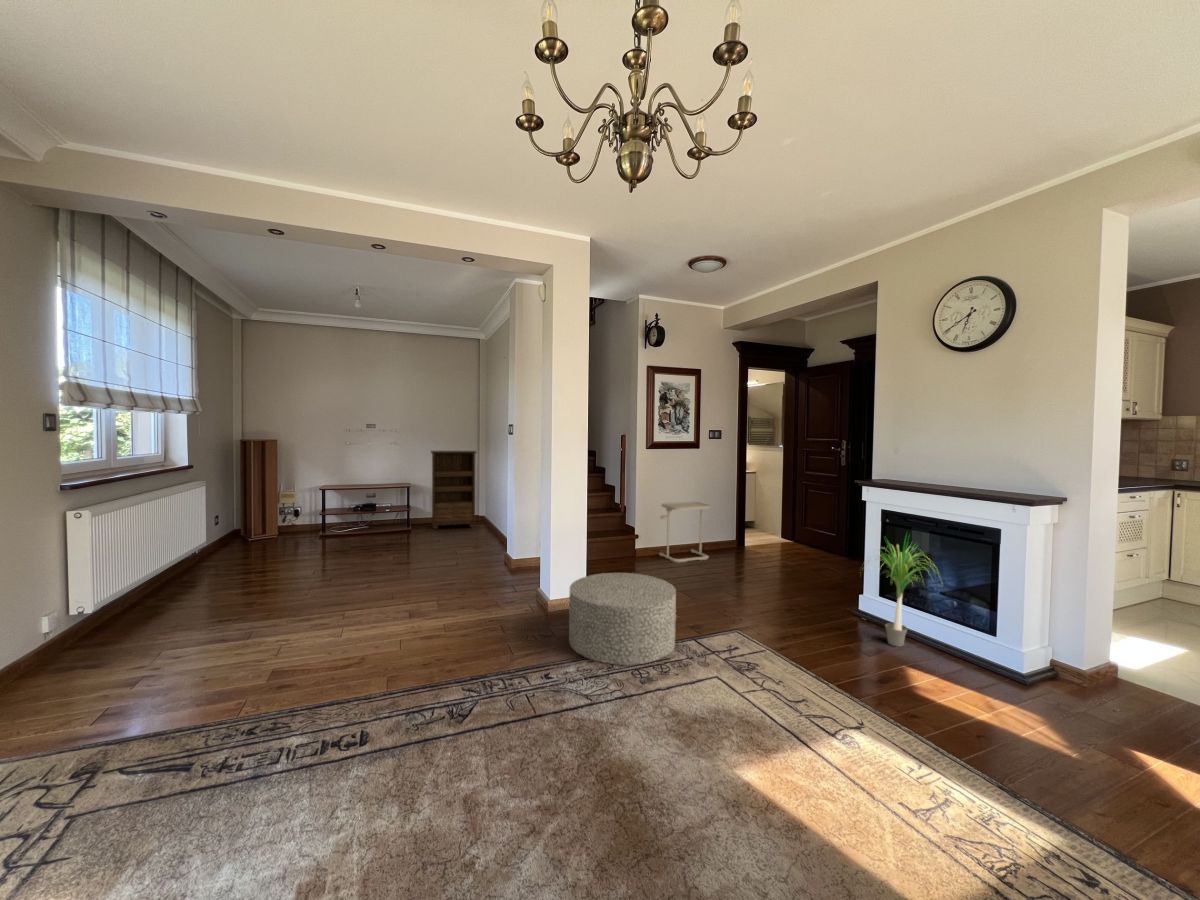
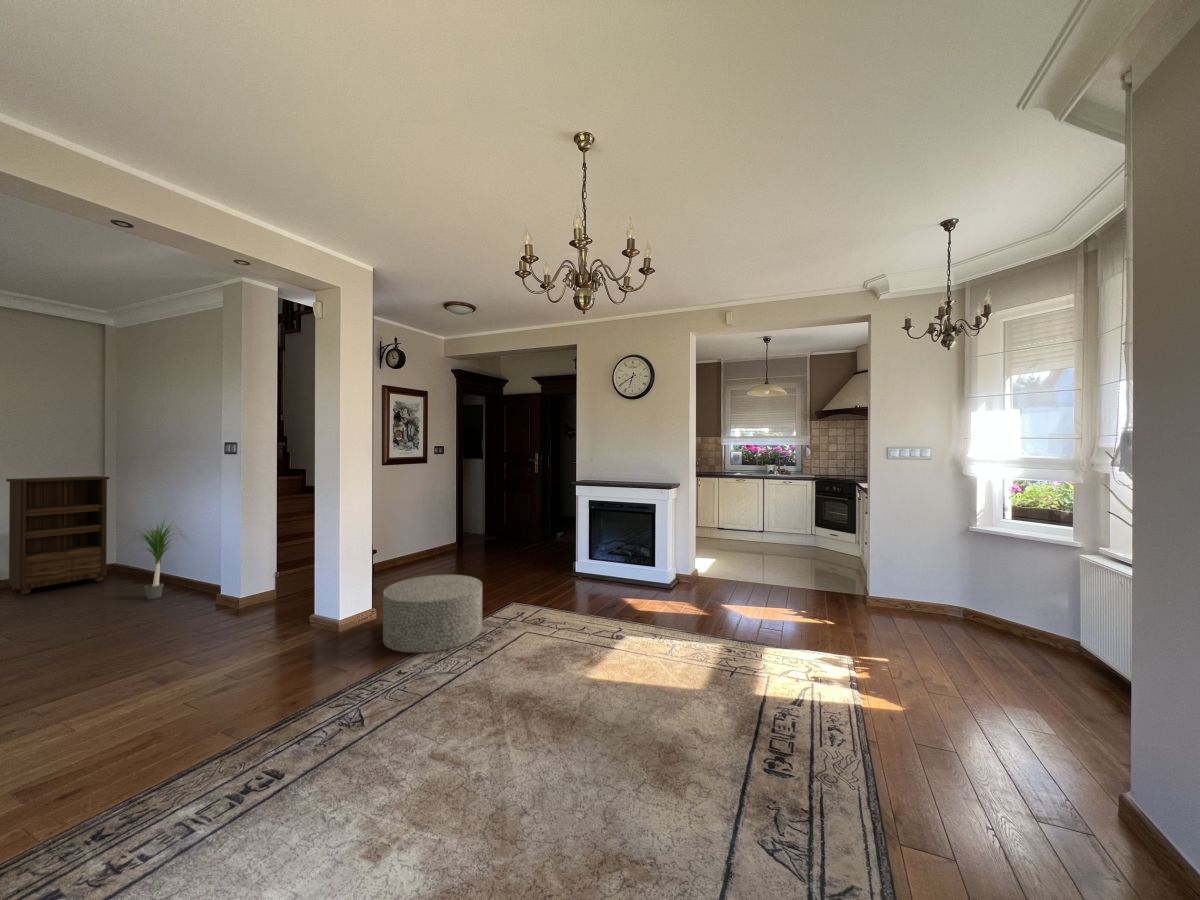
side table: present [659,502,710,562] -> none [397,512,445,569]
potted plant: present [868,543,931,647] -> present [130,521,182,599]

